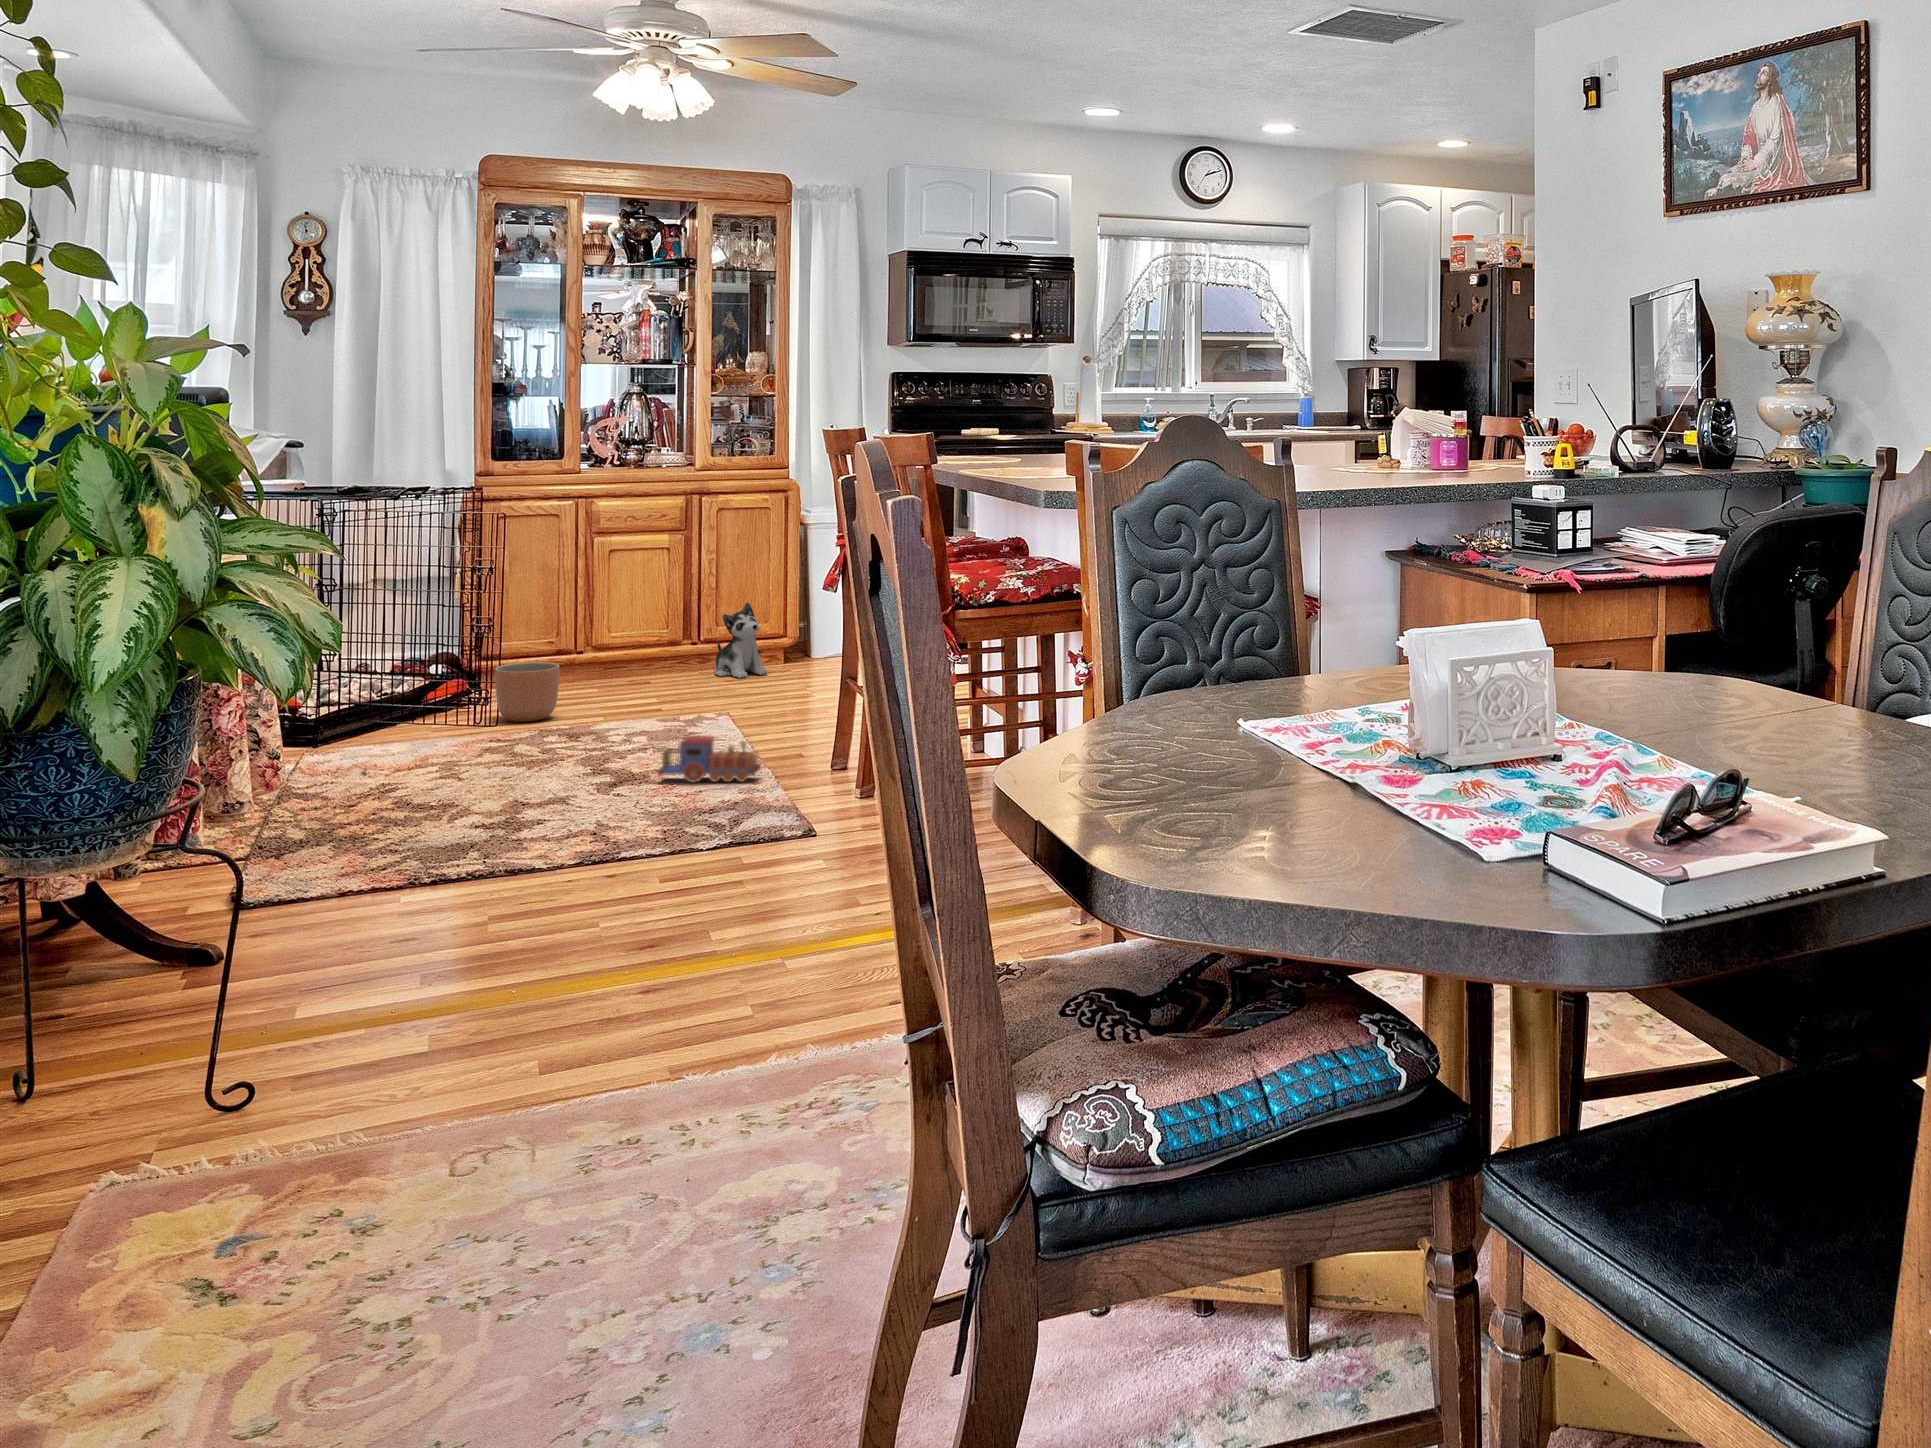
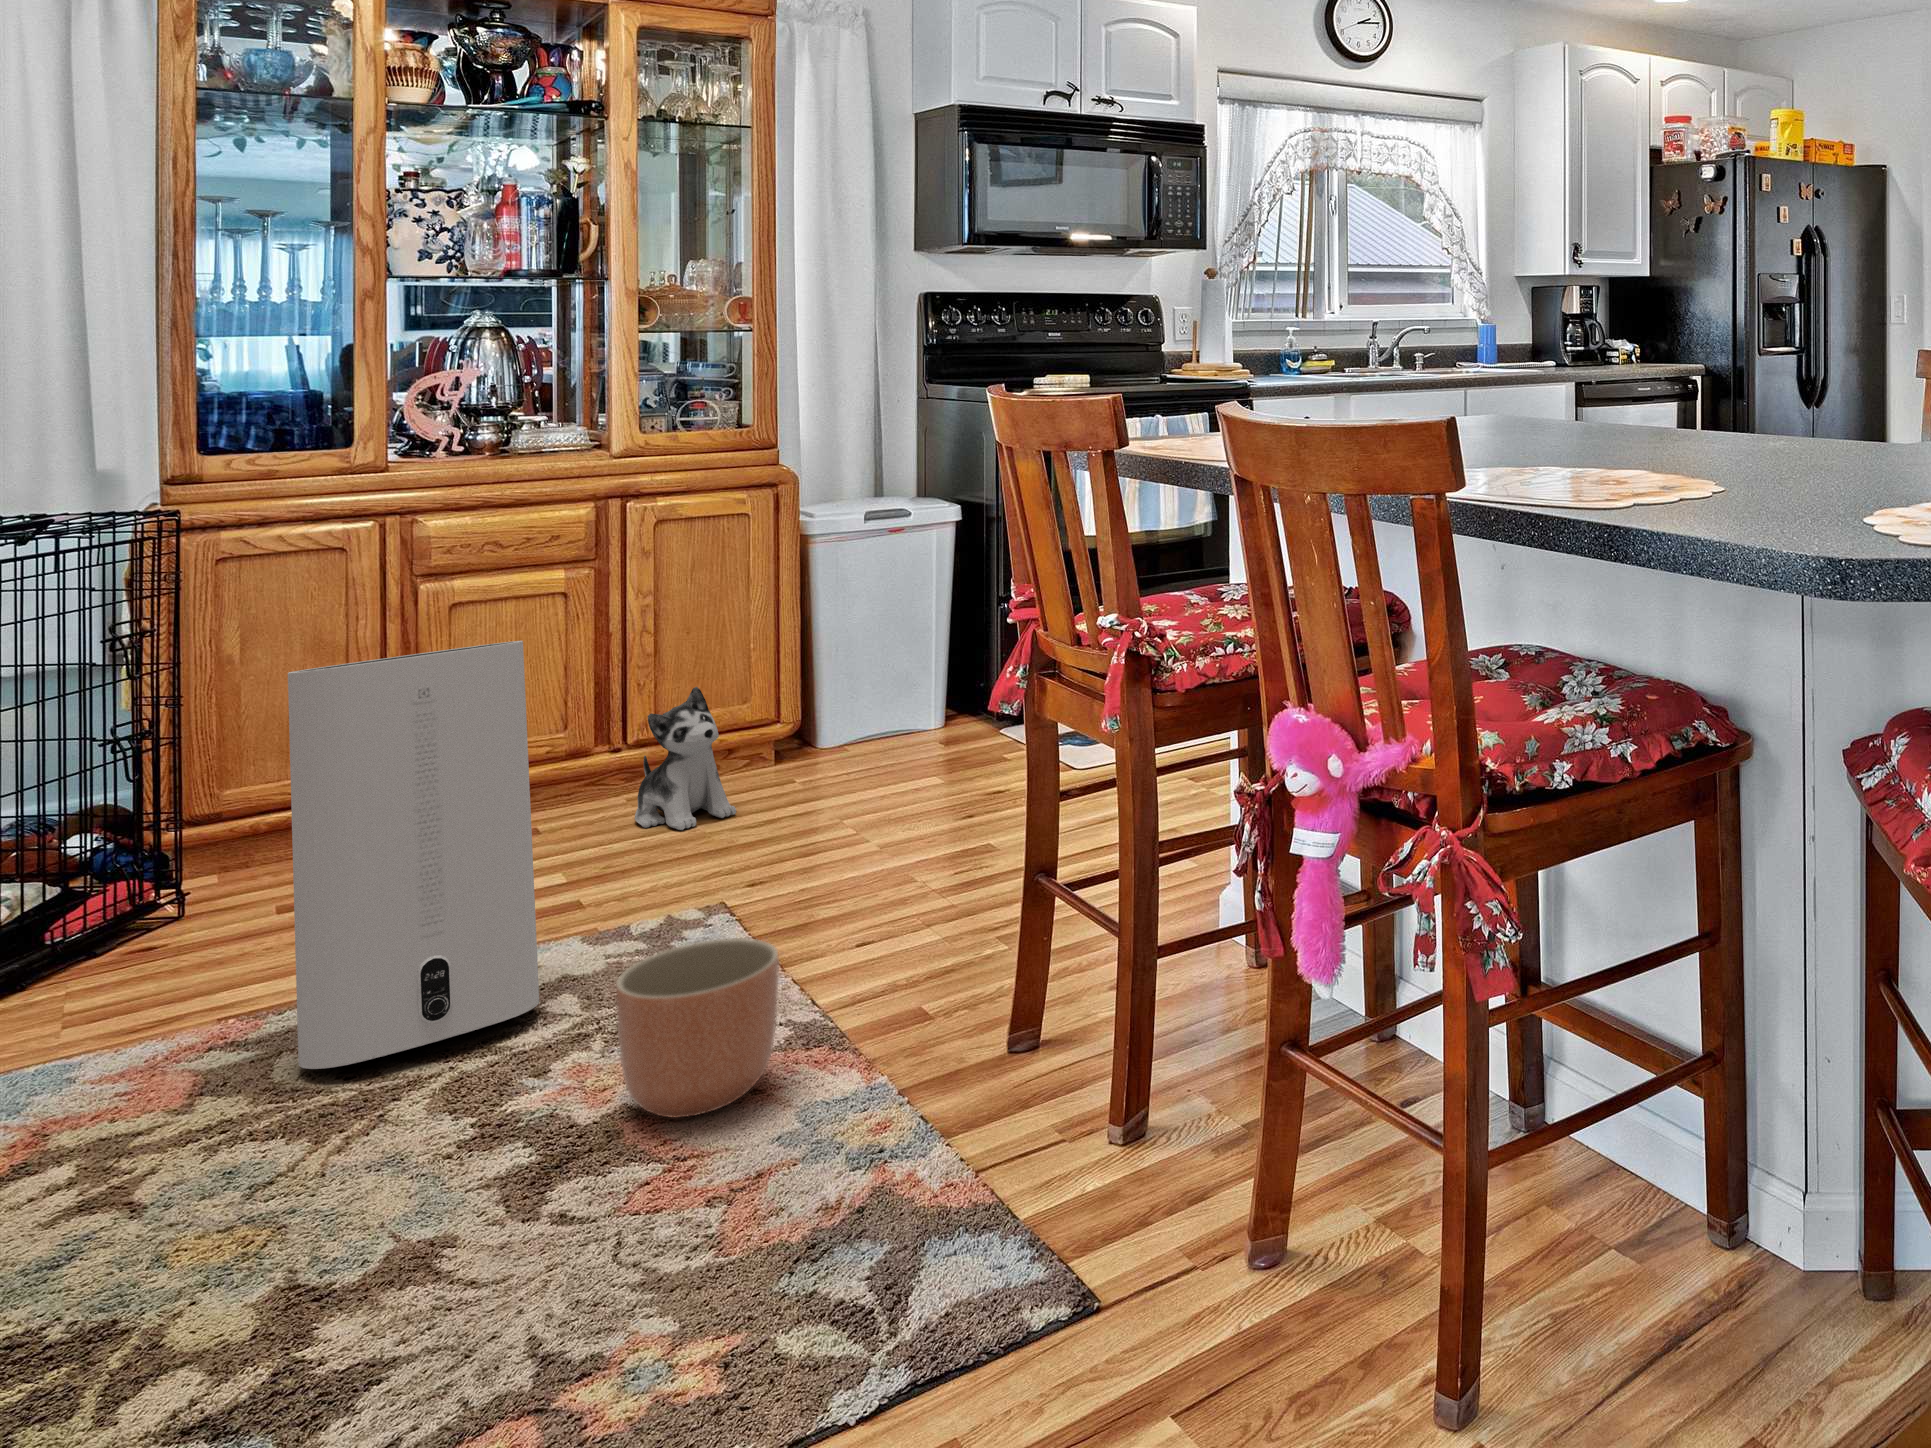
air purifier: none [591,558,691,731] -> present [288,641,539,1069]
planter: present [495,662,559,722] -> present [616,938,779,1118]
toy train: present [658,736,761,782] -> none [338,1194,665,1358]

